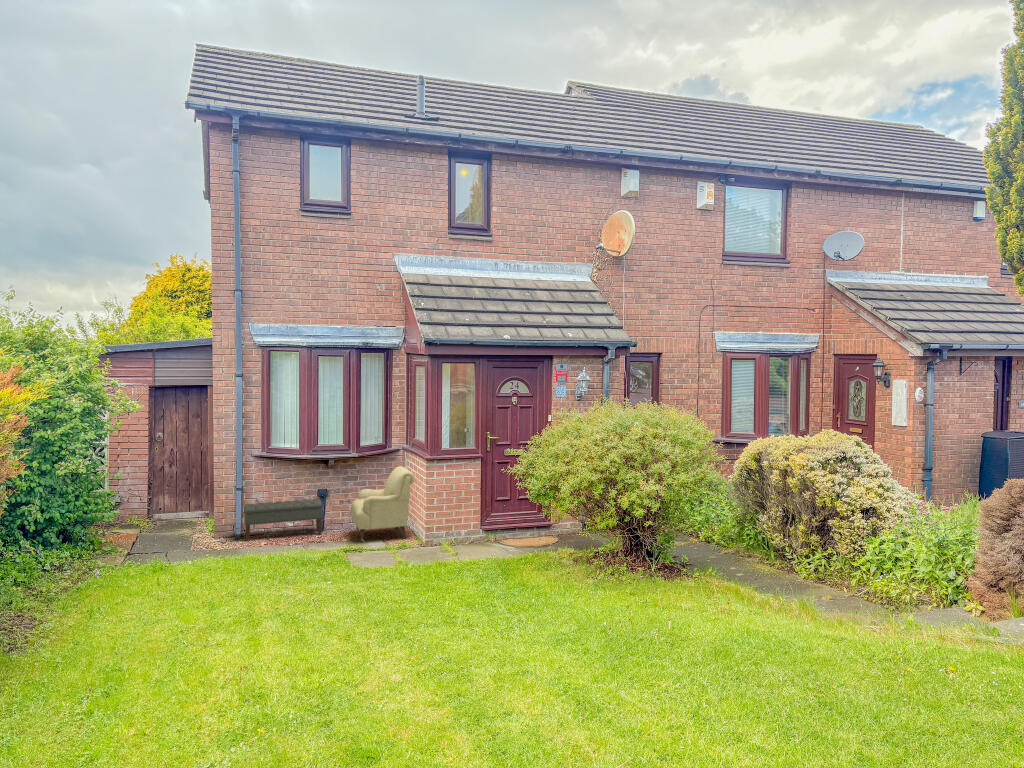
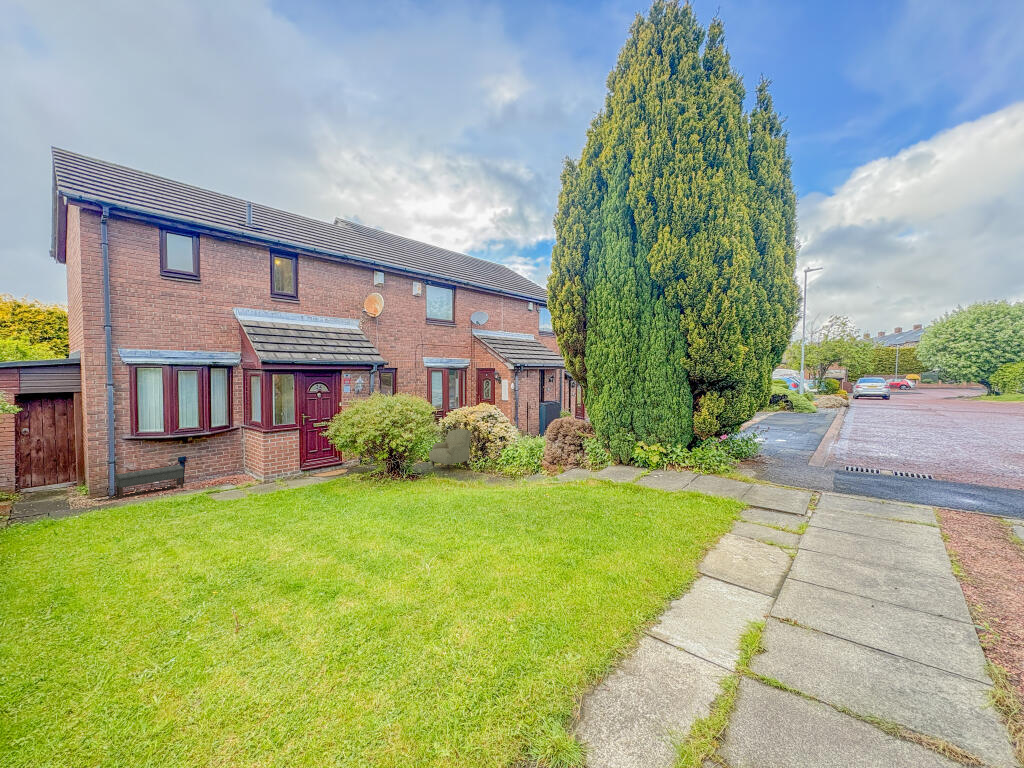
chair: present [351,466,414,542] -> present [429,429,471,472]

